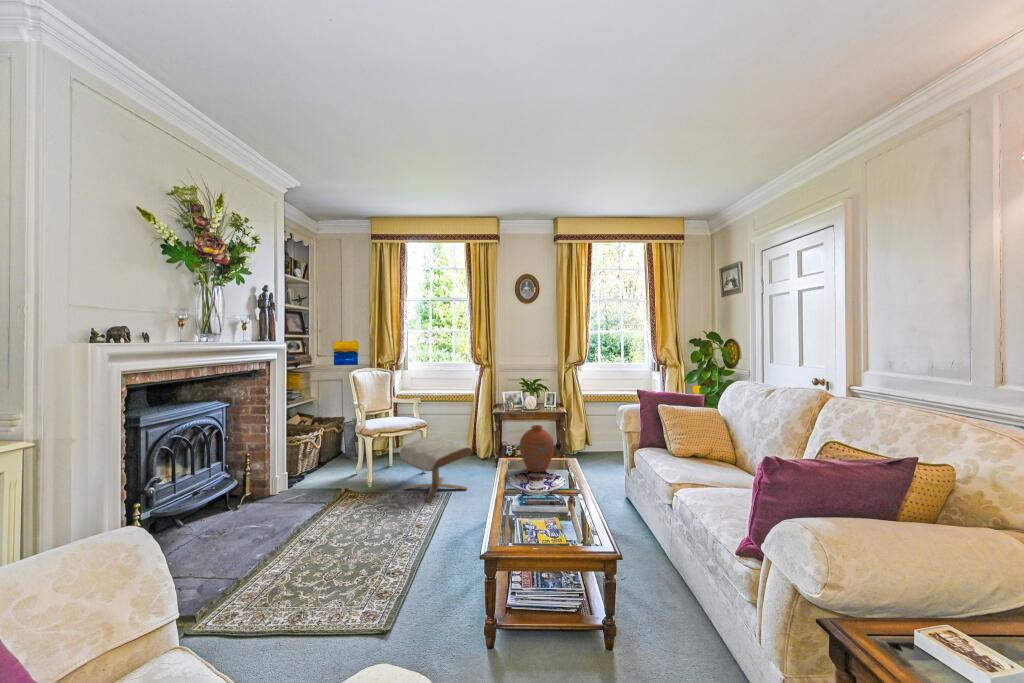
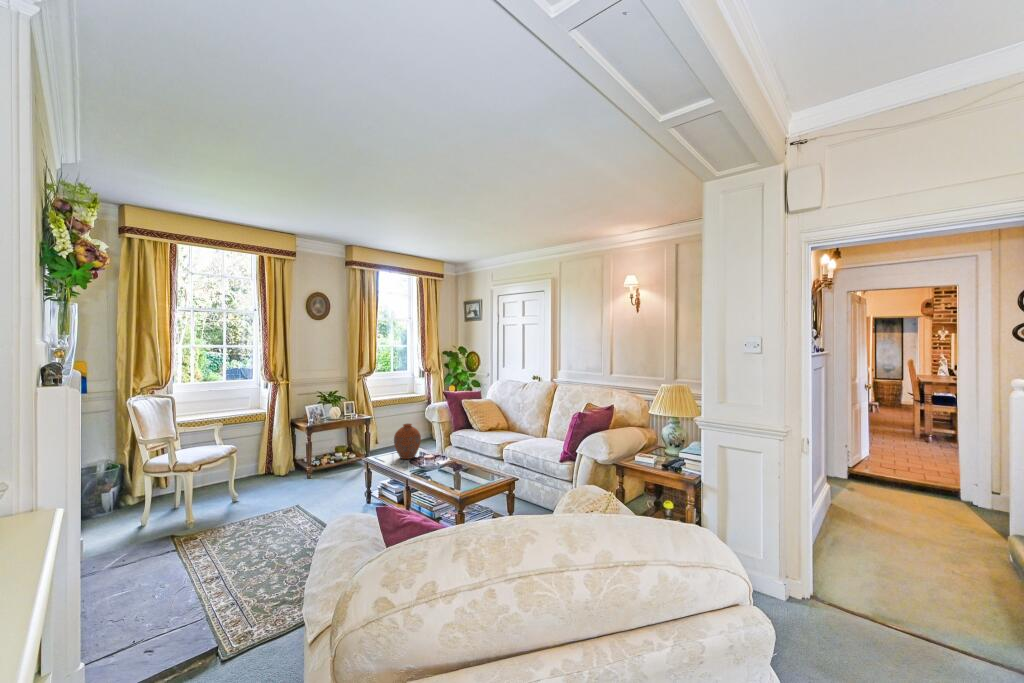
ottoman: present [400,435,472,502] -> none [231,456,317,517]

